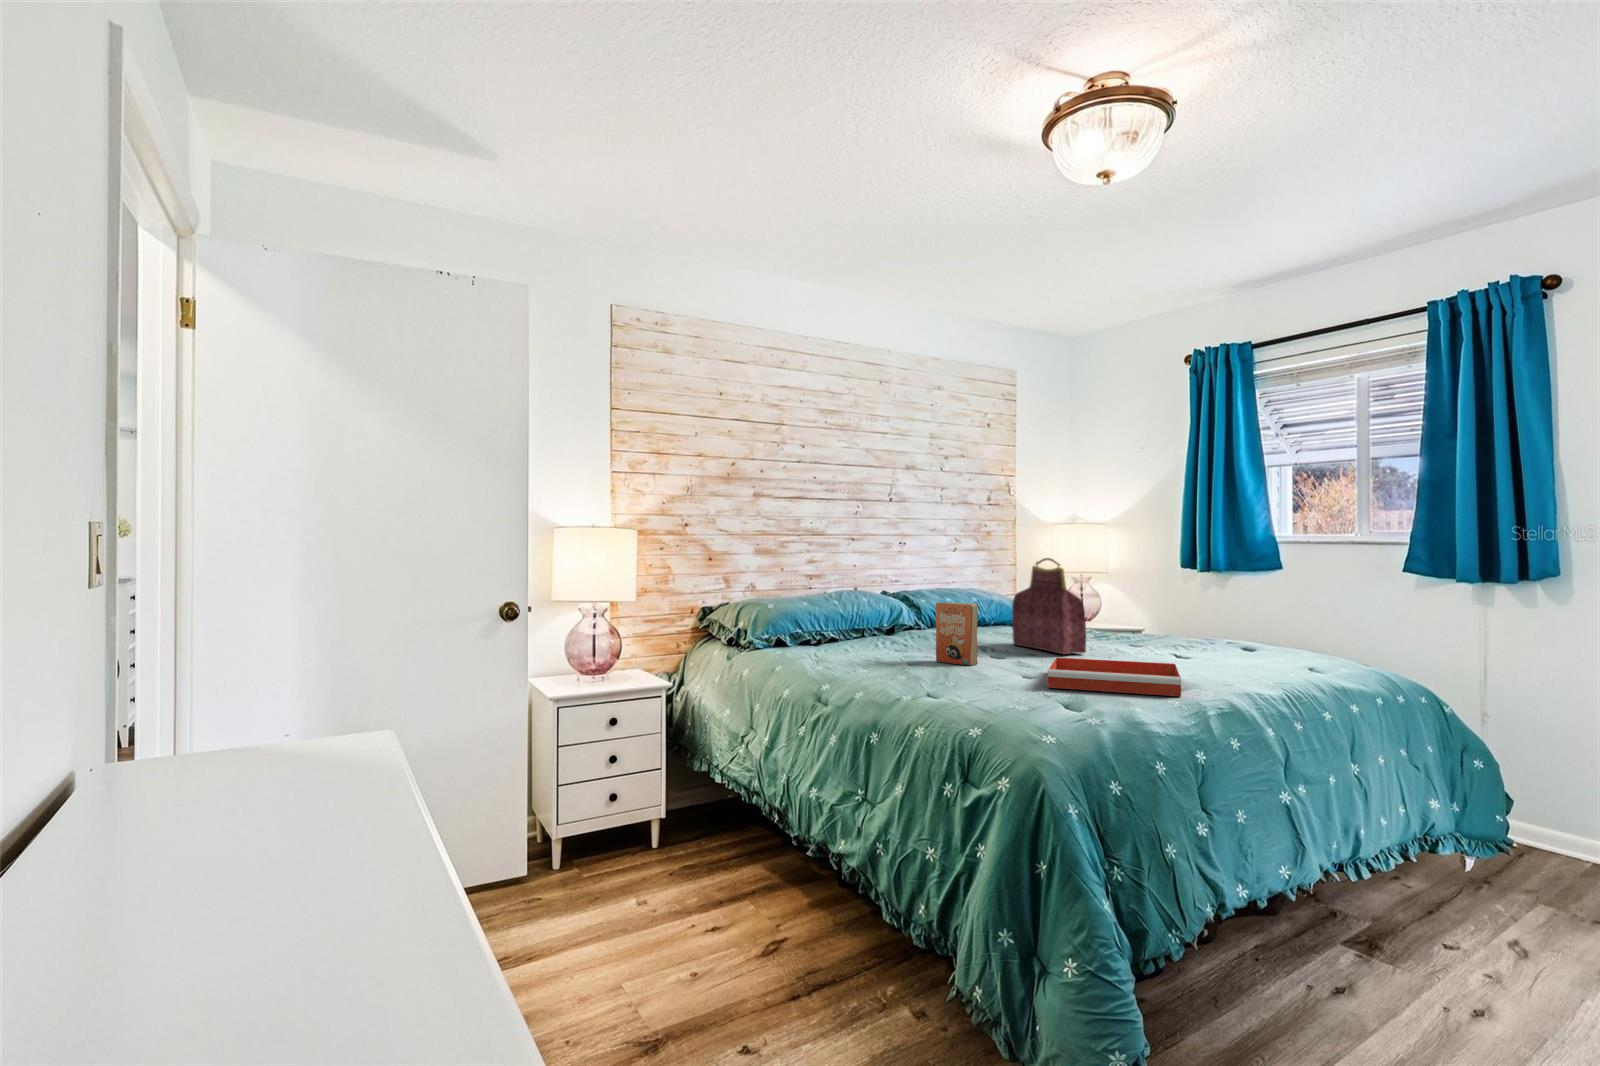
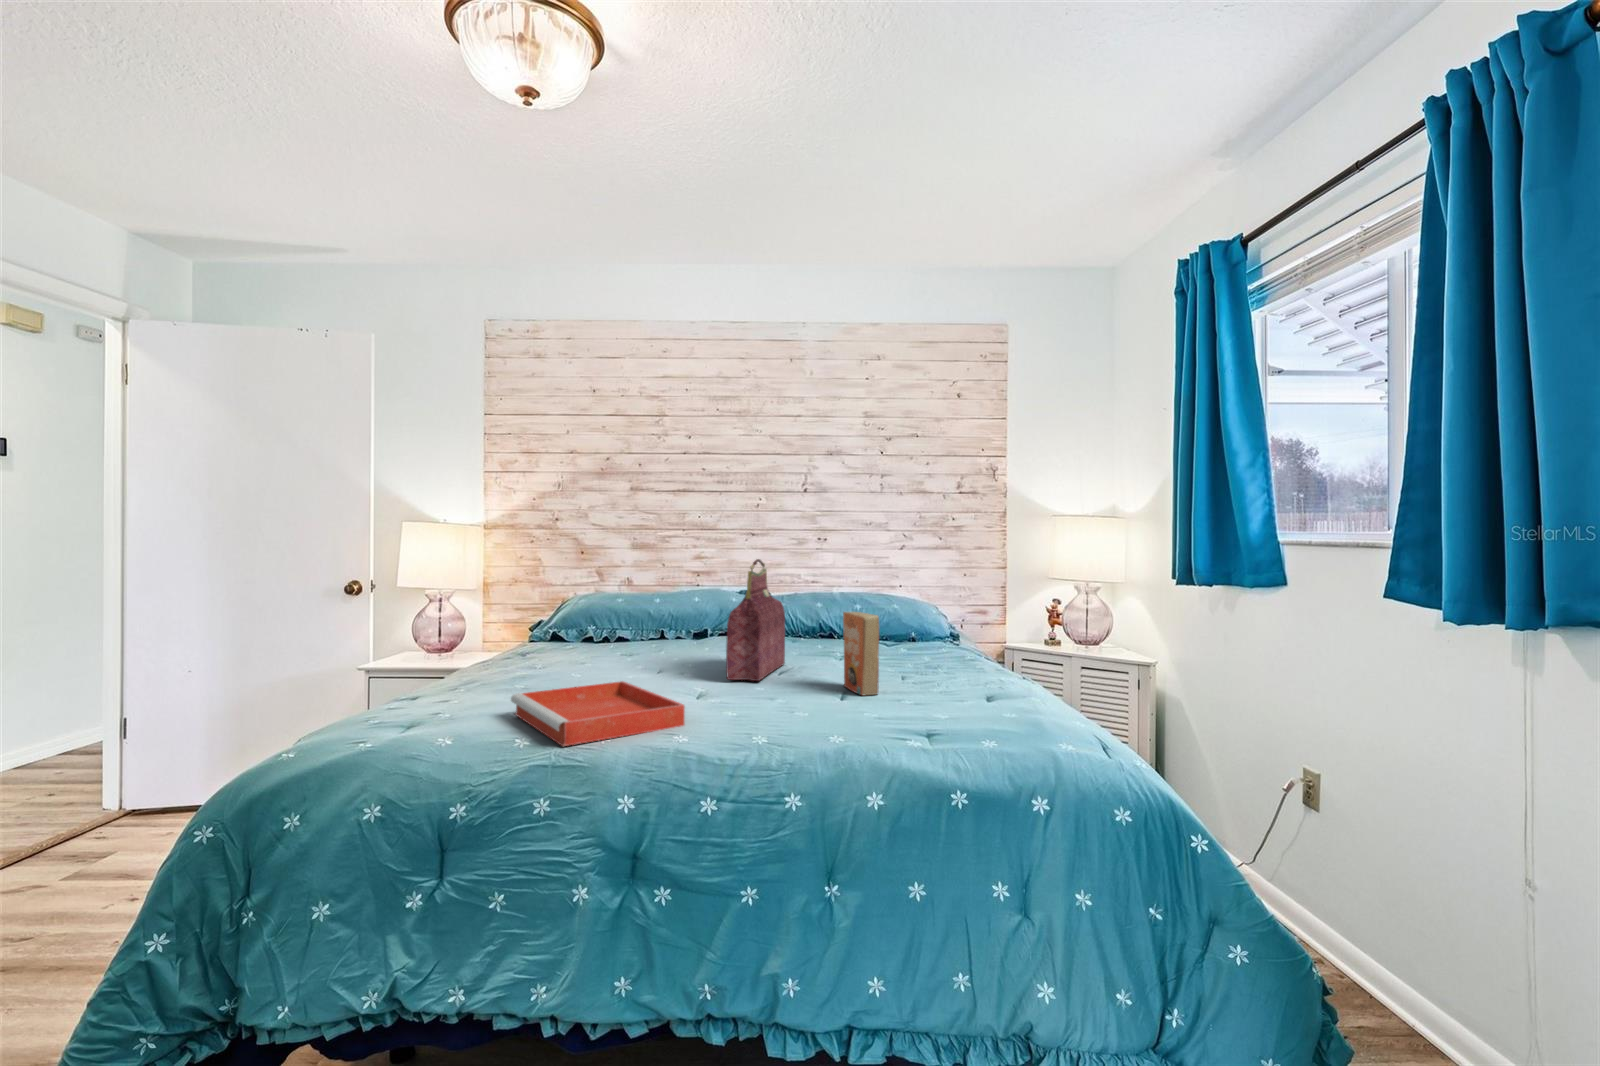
paperback book: present [936,602,978,665] -> present [843,612,879,695]

